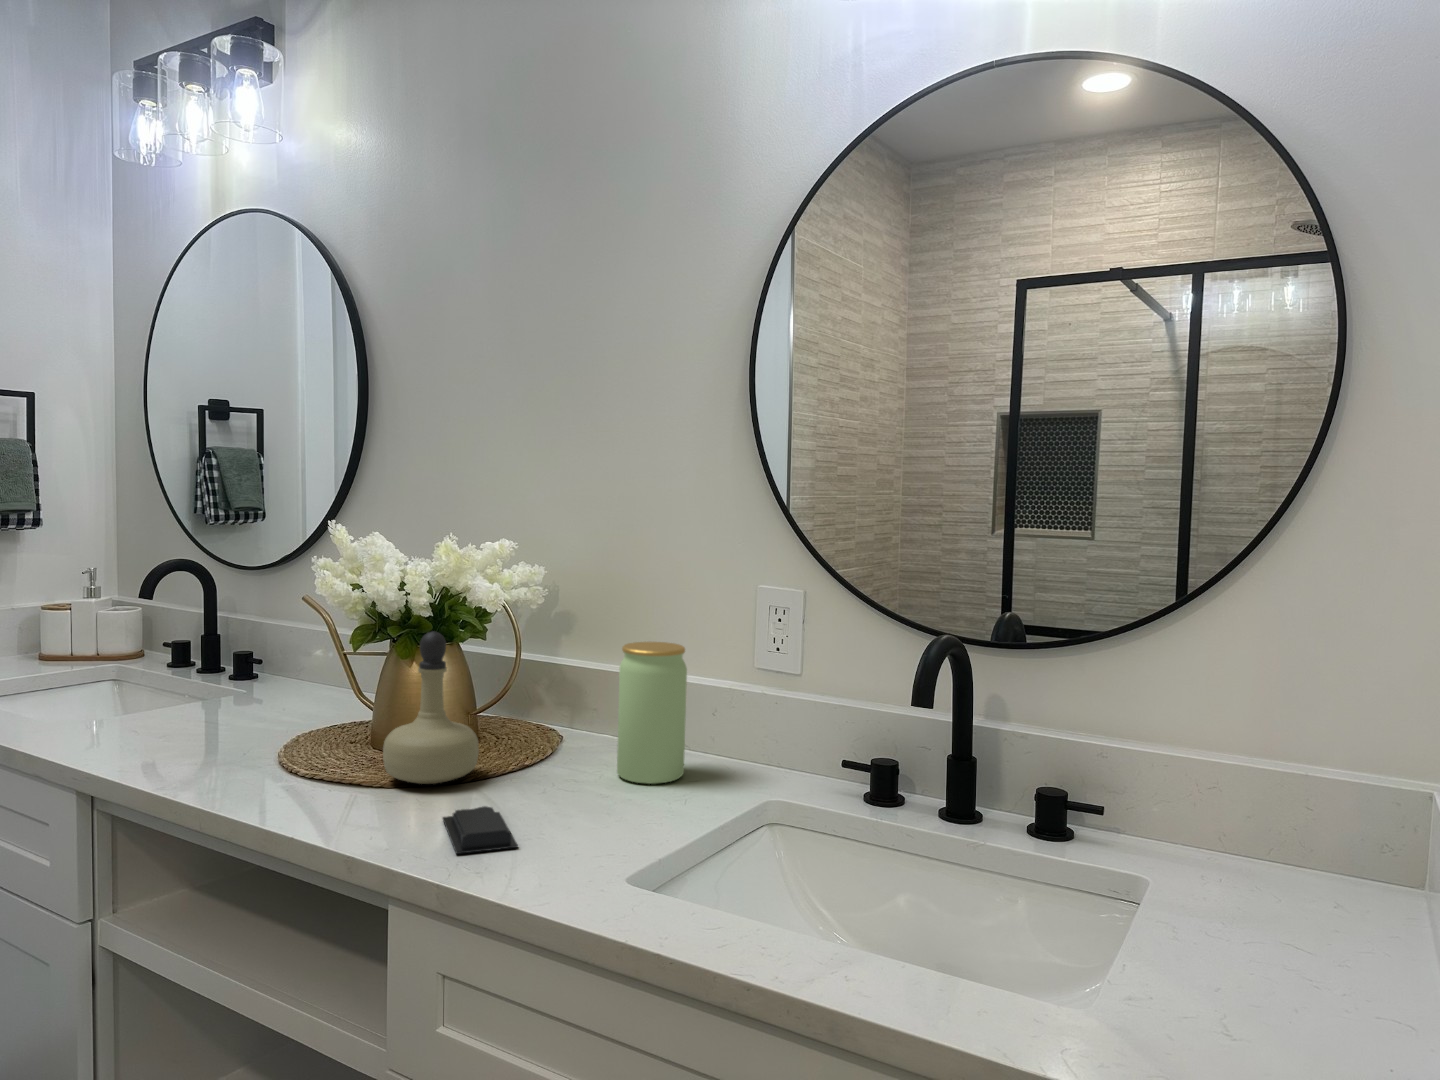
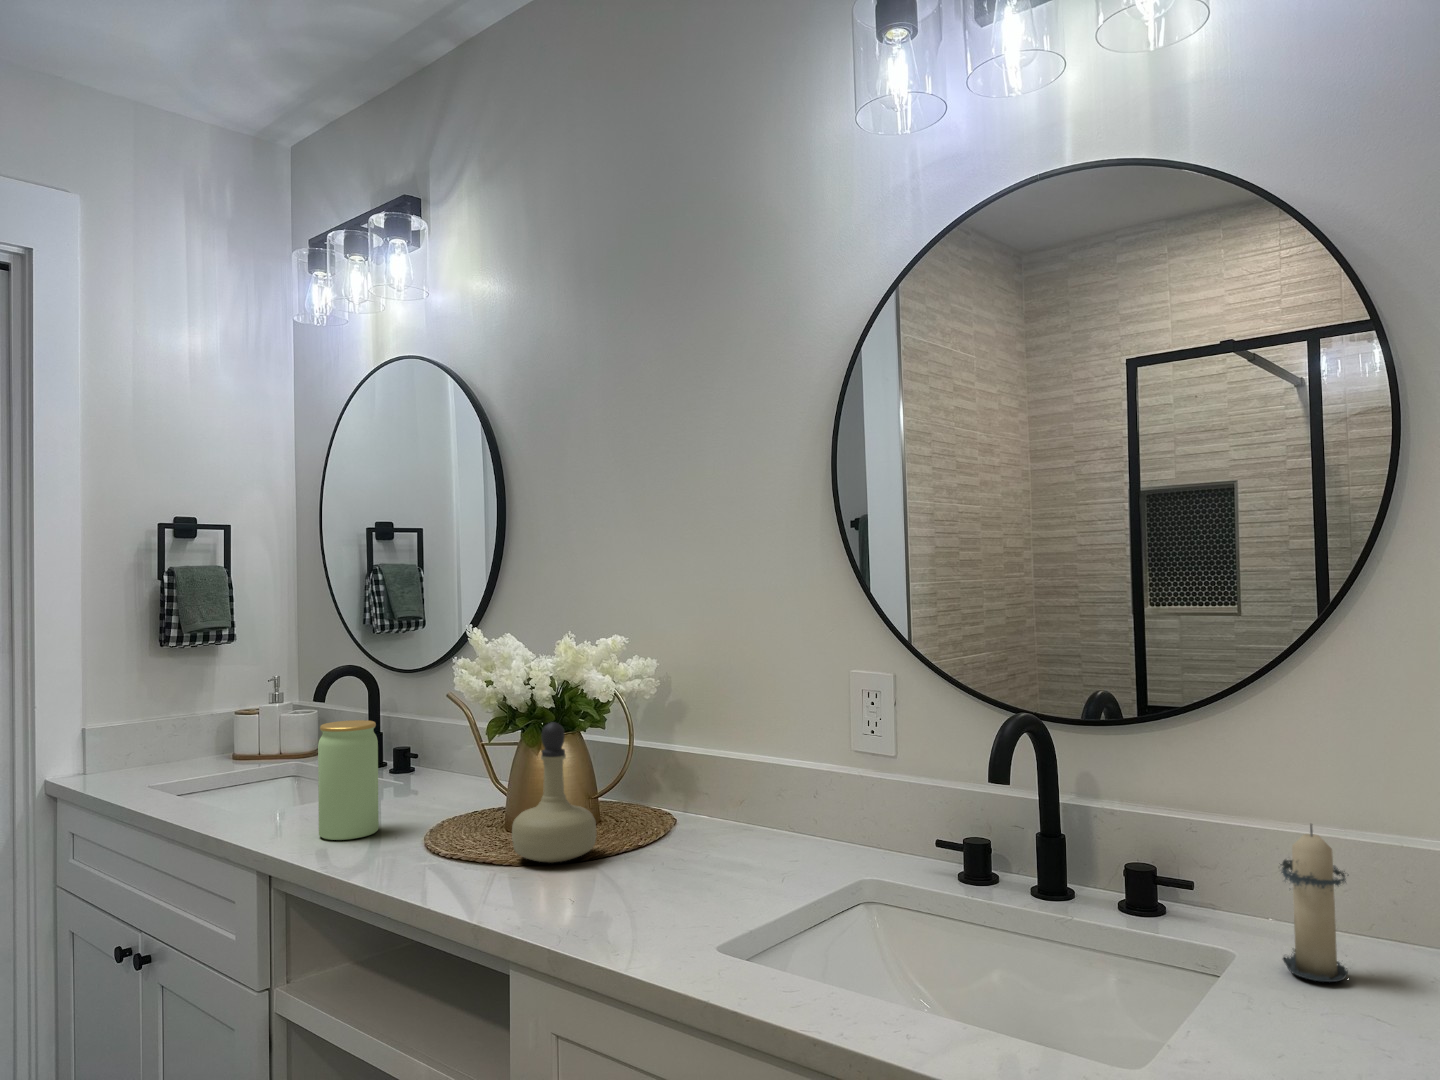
jar: present [617,642,687,784] -> present [318,720,379,840]
candle: none [1199,758,1285,917] -> present [1281,824,1348,982]
soap bar: present [443,806,518,854] -> none [560,881,622,922]

